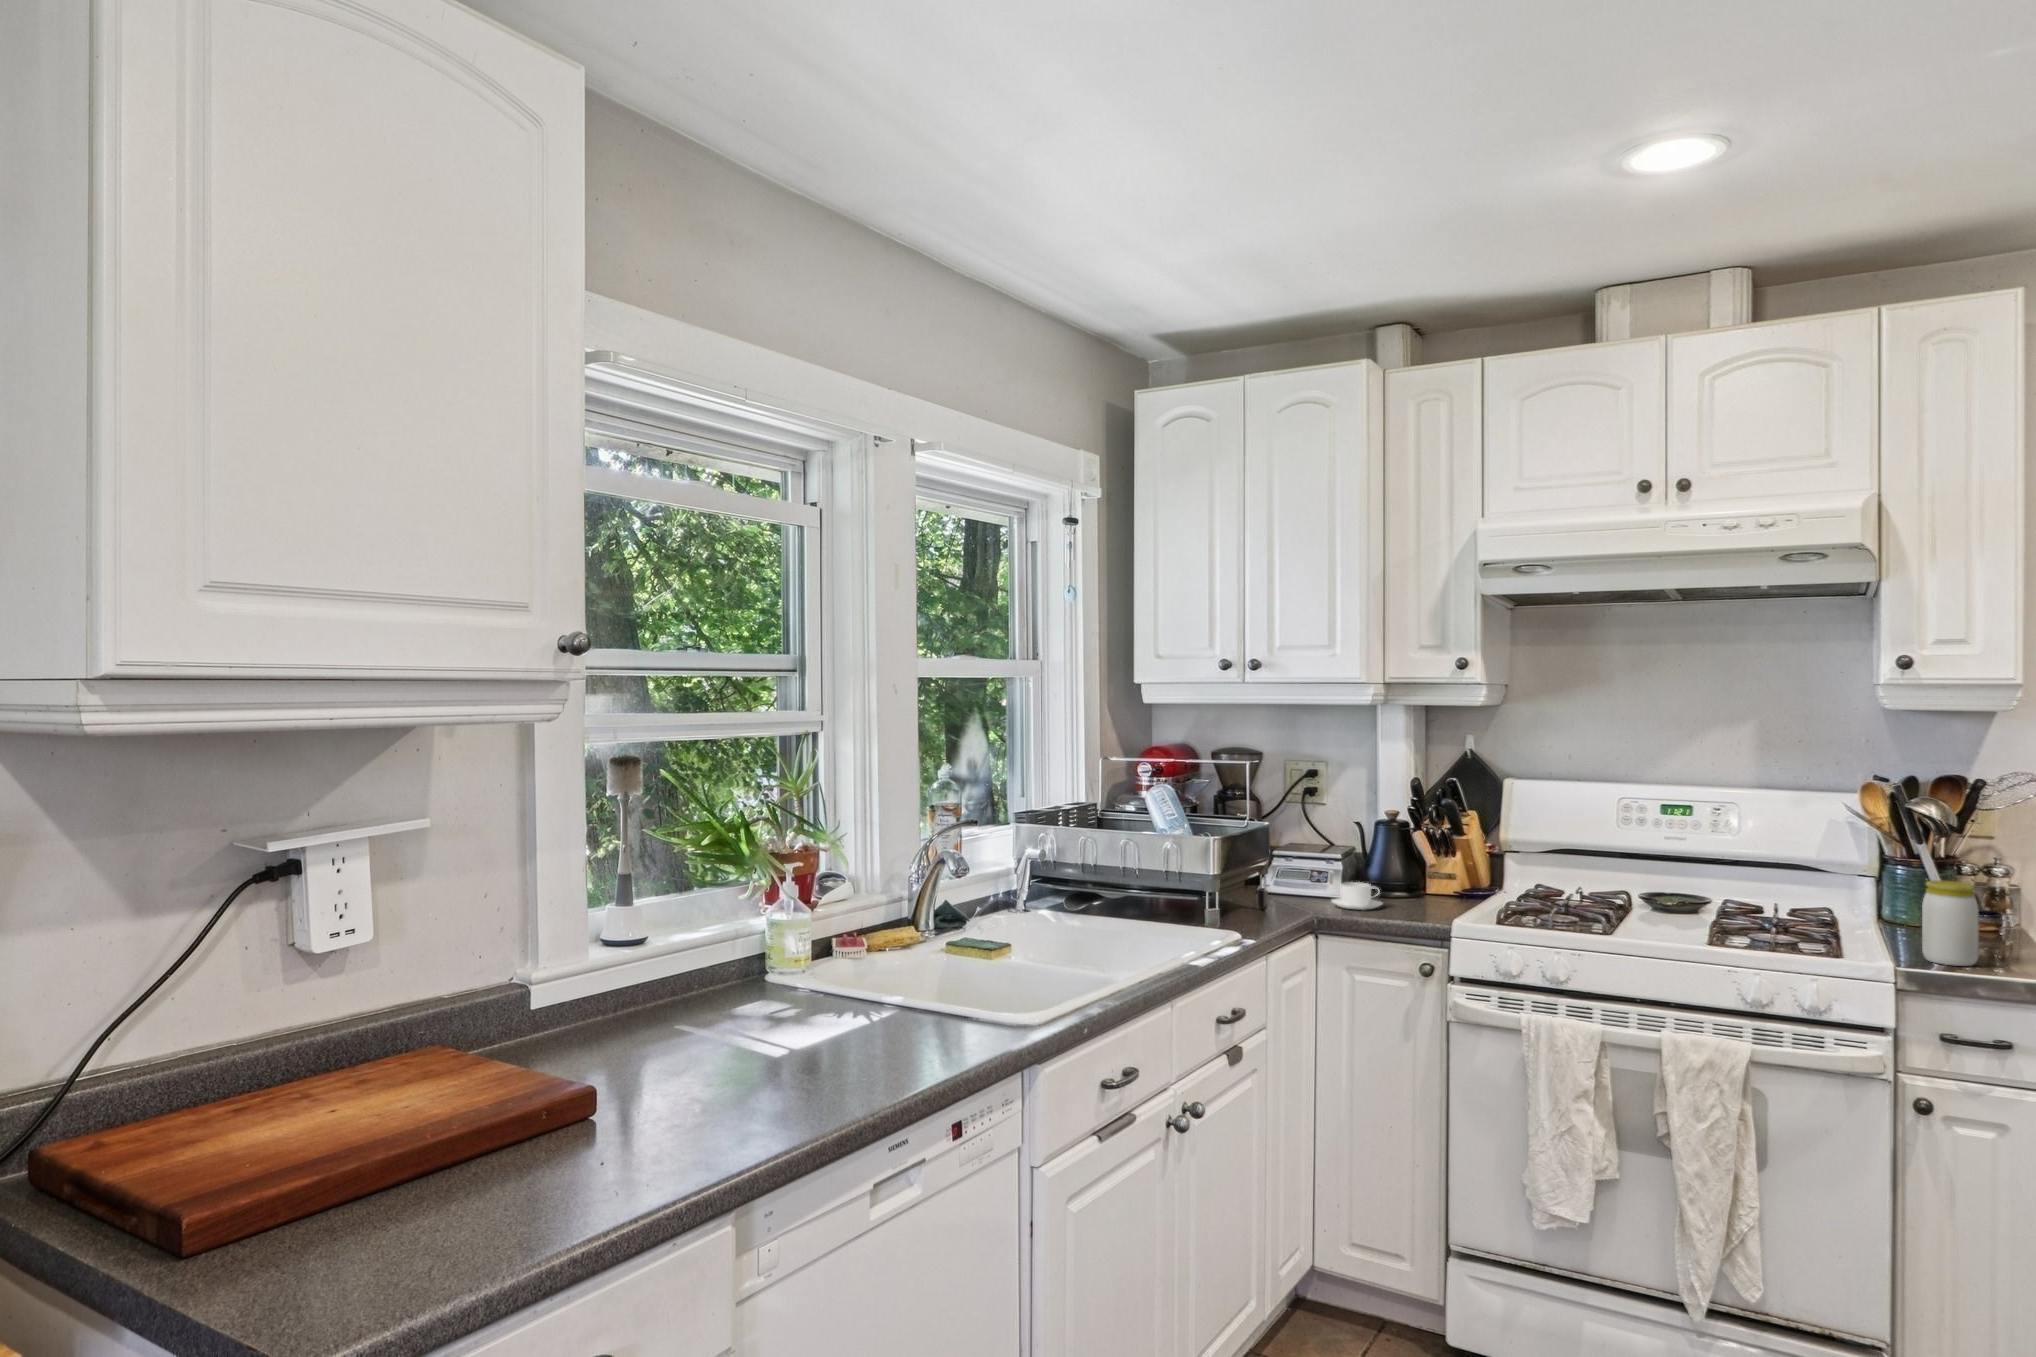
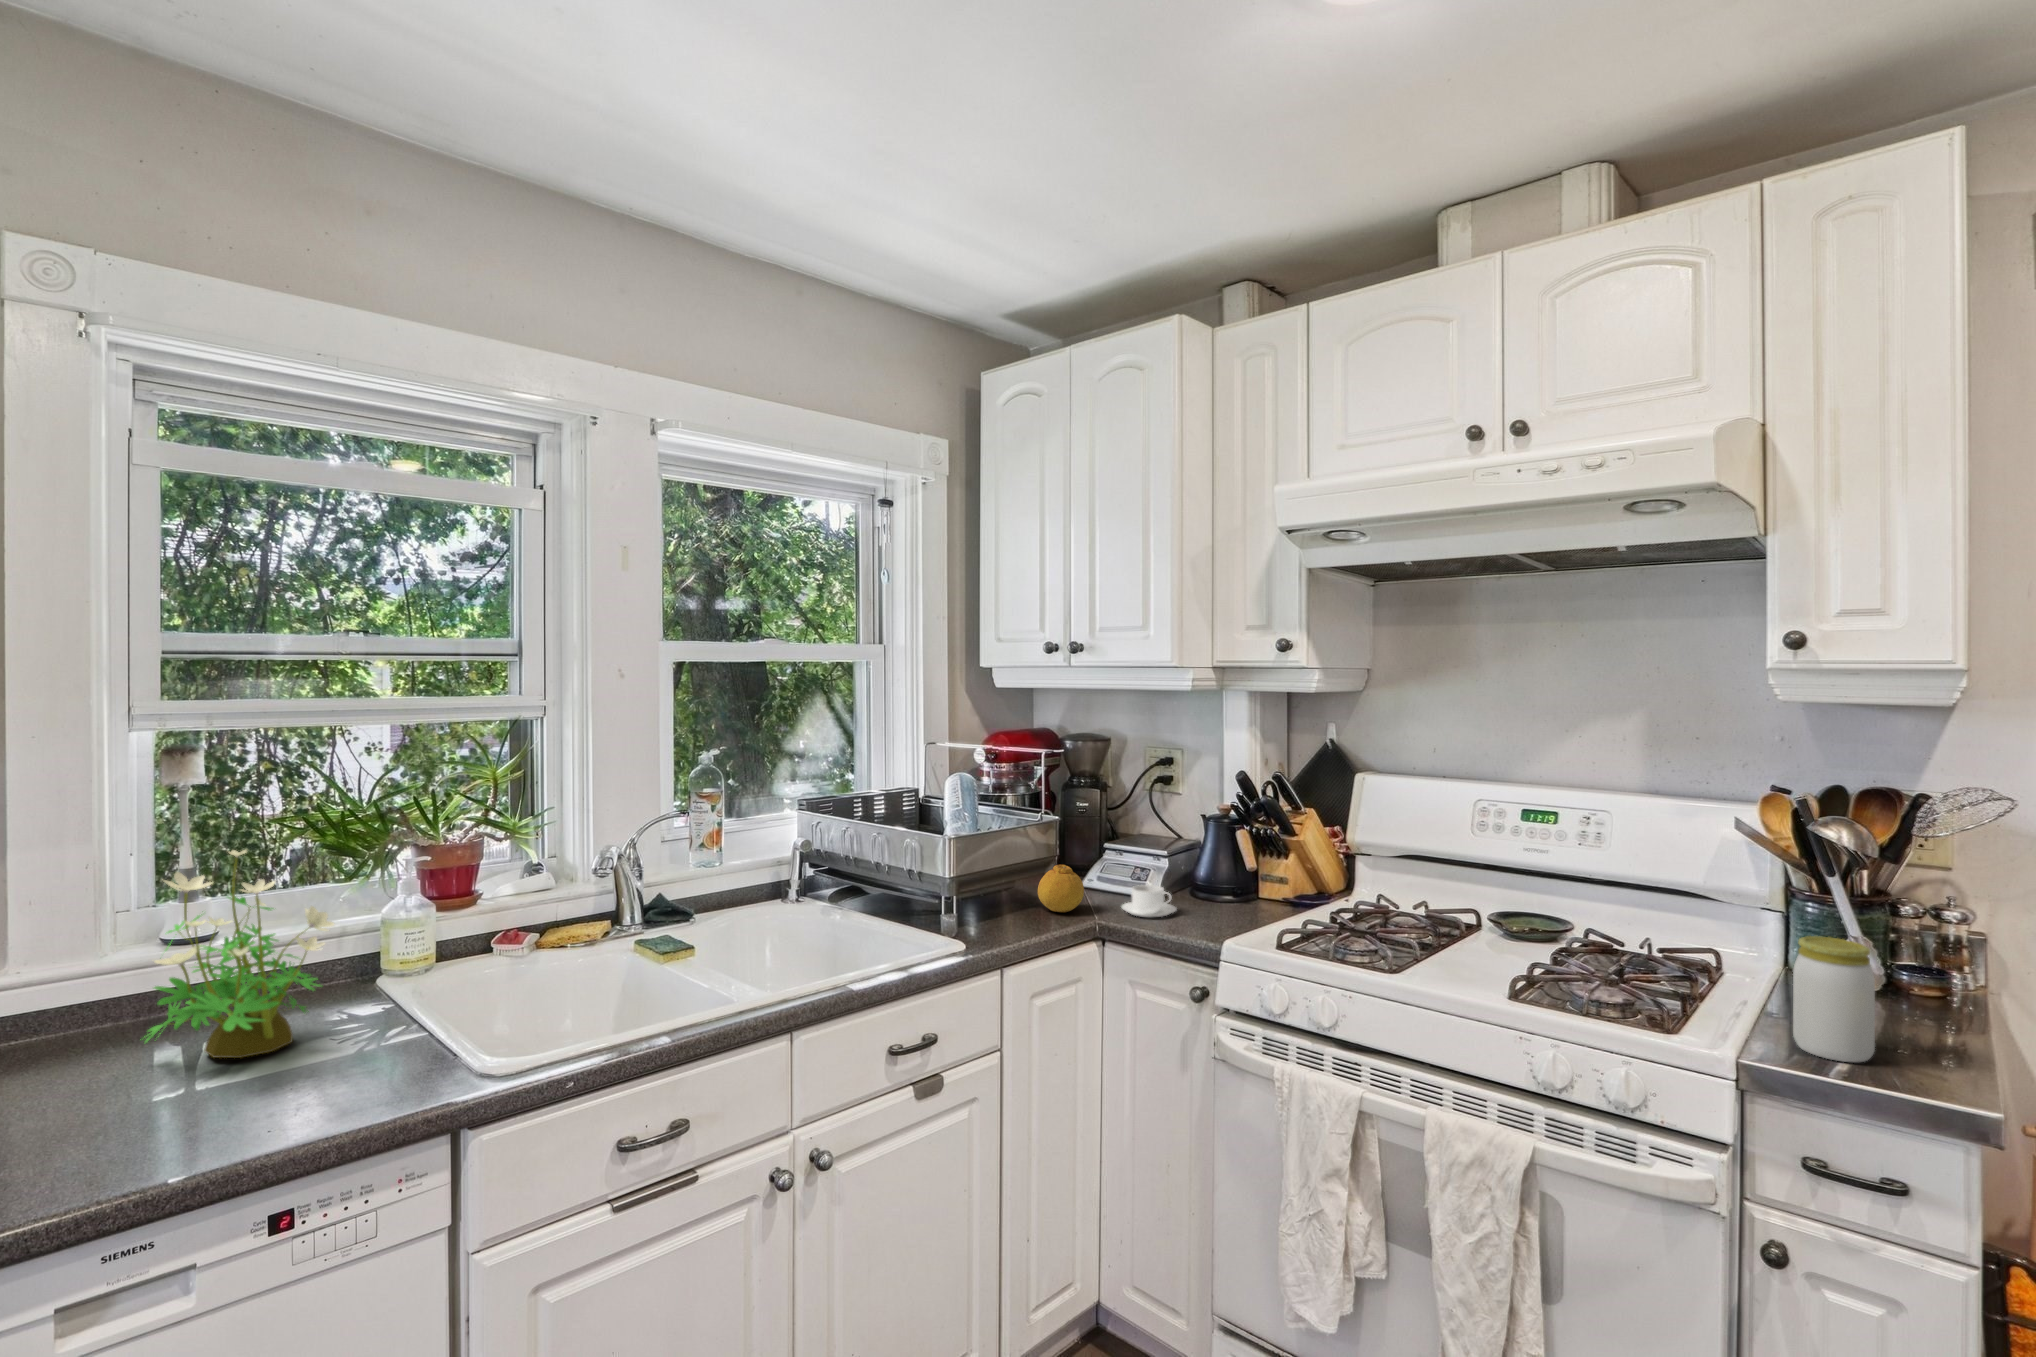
potted plant: none [673,845,849,1028] -> present [145,850,334,1058]
fruit: none [1254,866,1298,910] -> present [1038,865,1084,912]

